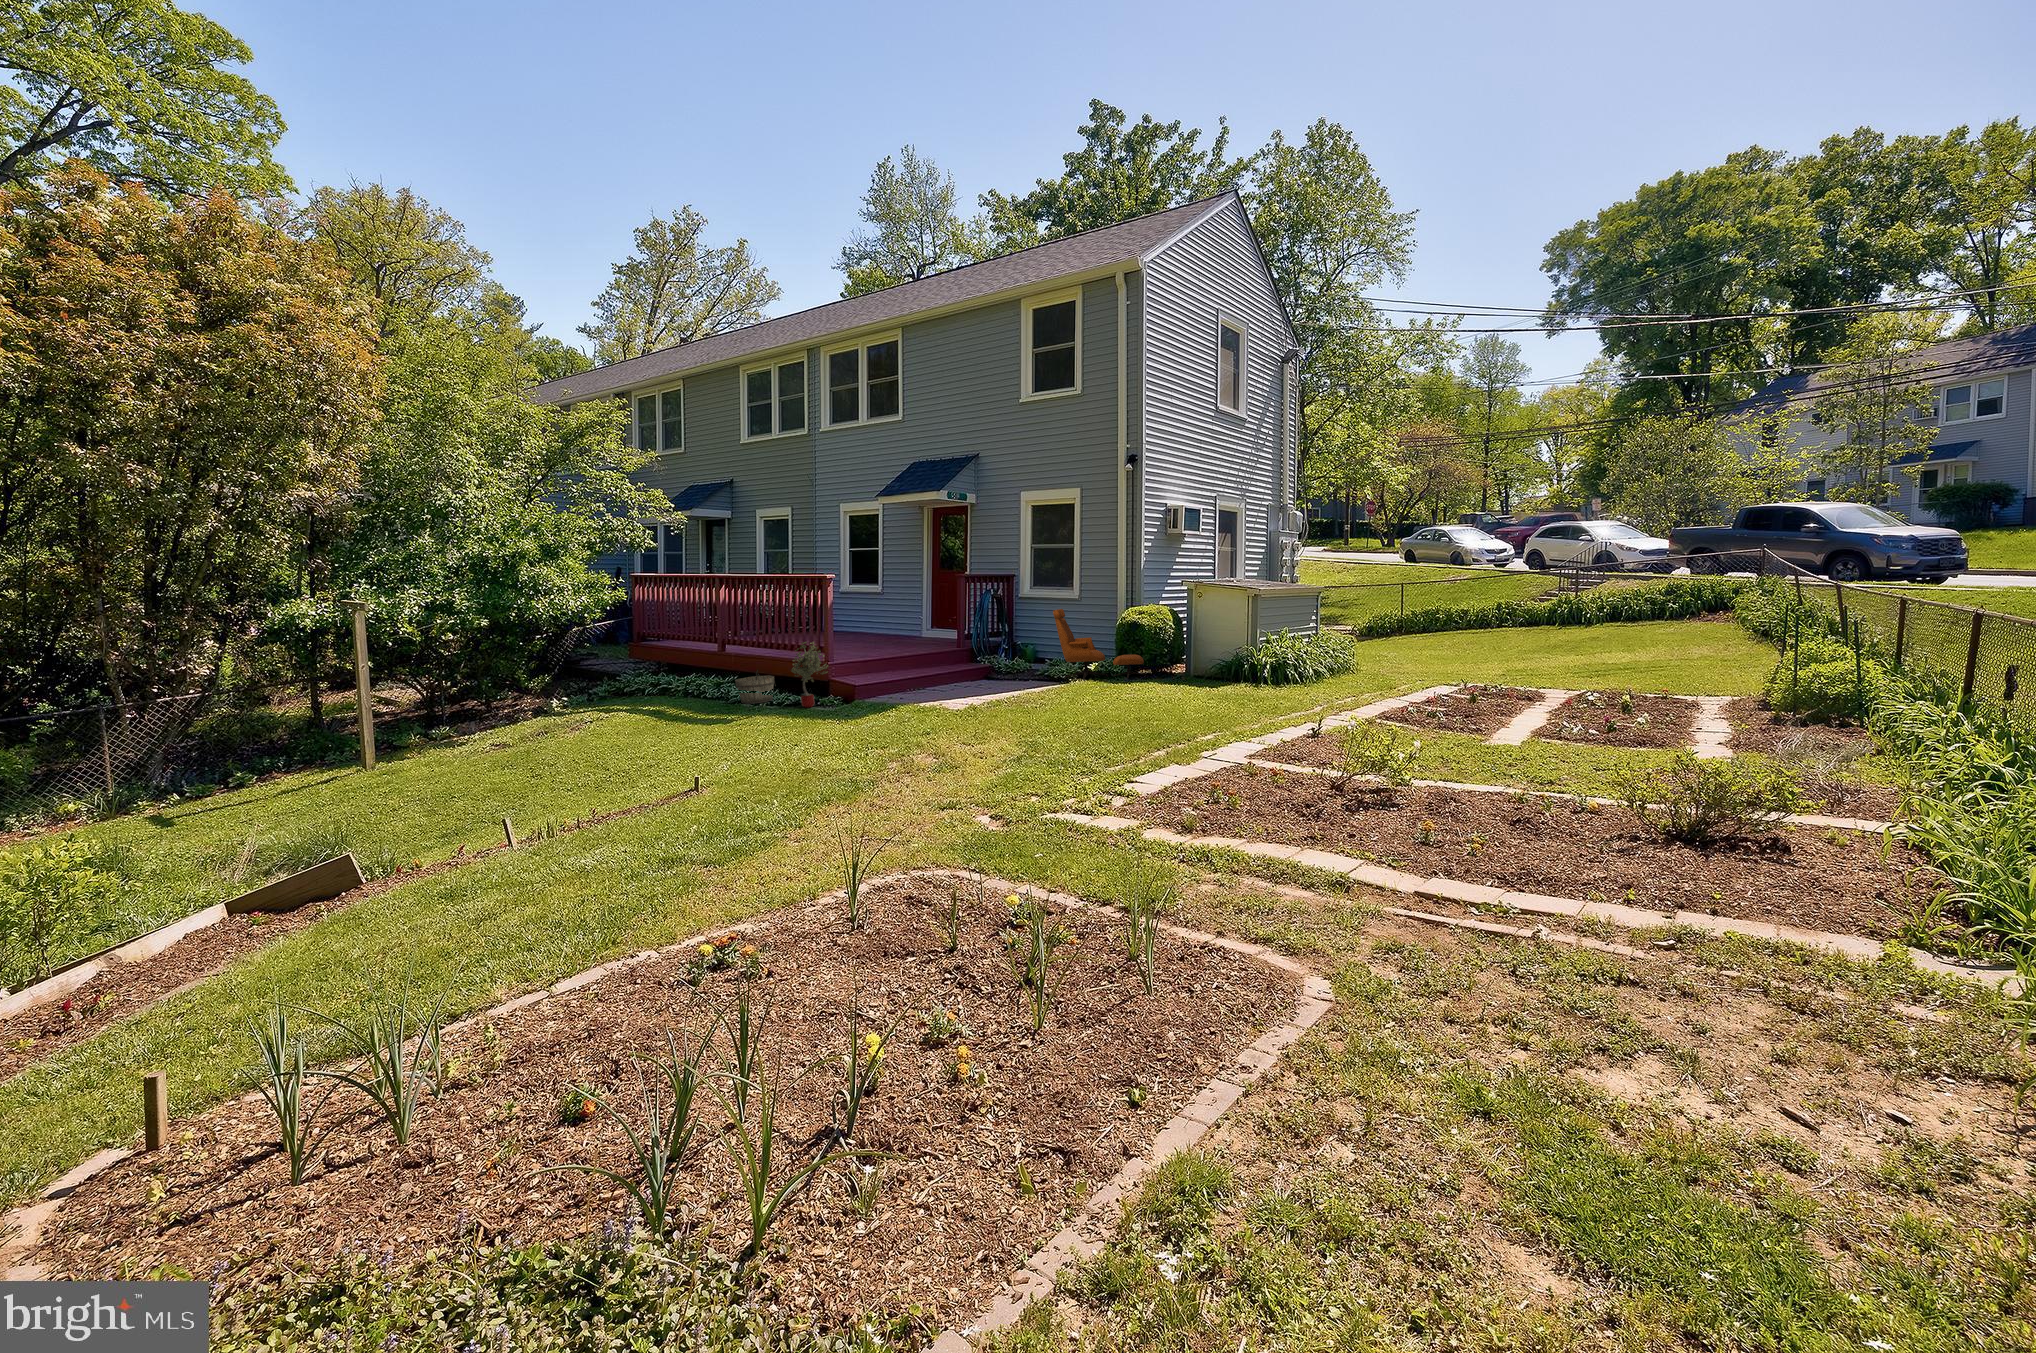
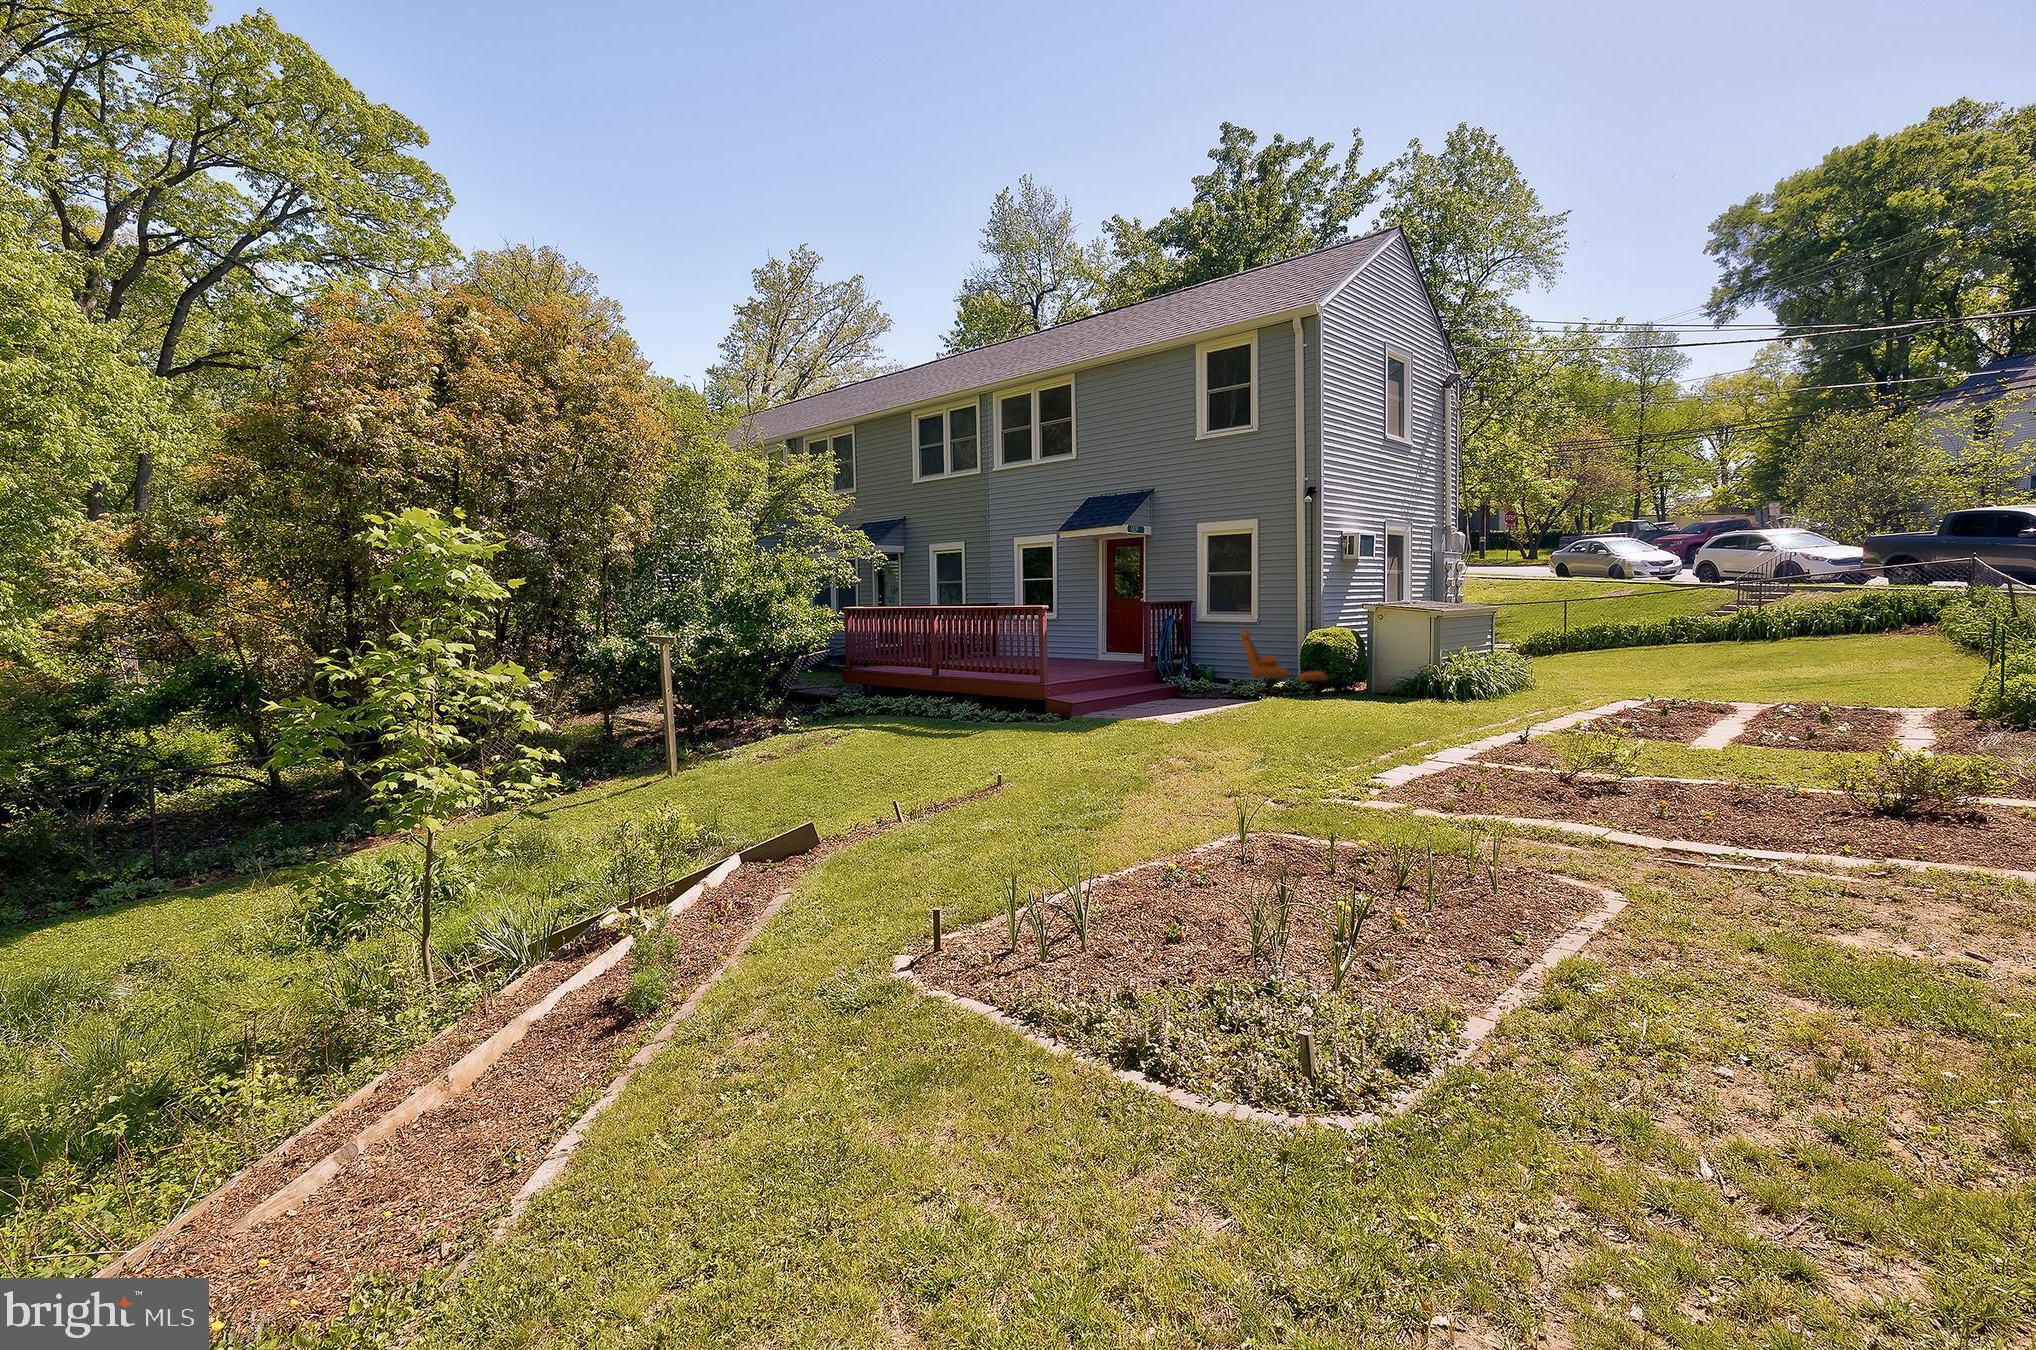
potted tree: present [791,642,828,708] -> none [1008,661,1044,720]
wooden bucket: present [735,672,776,704] -> none [954,686,988,717]

